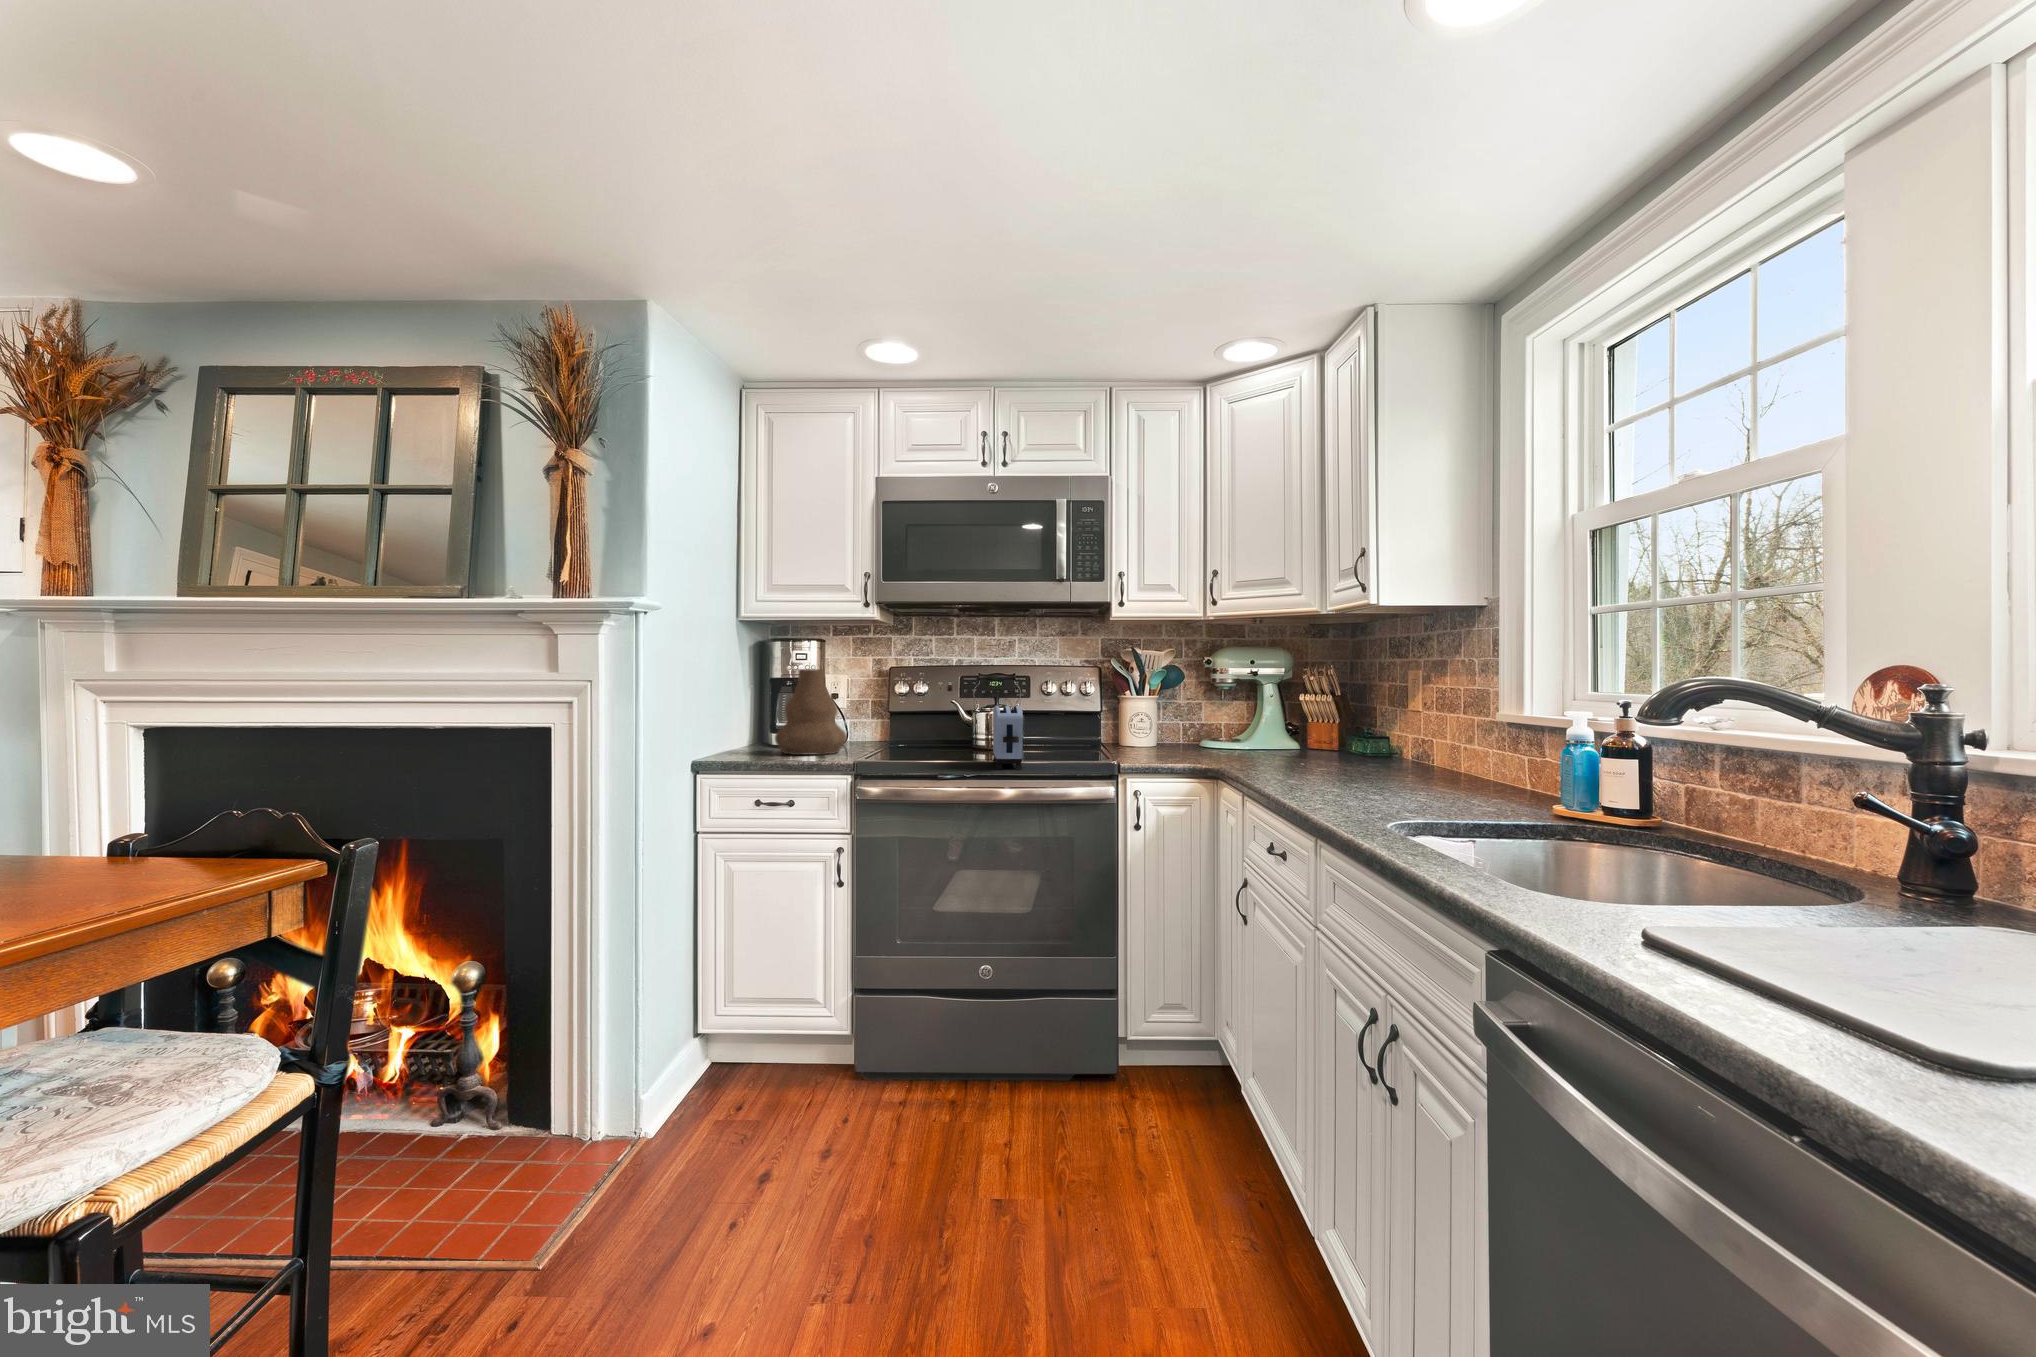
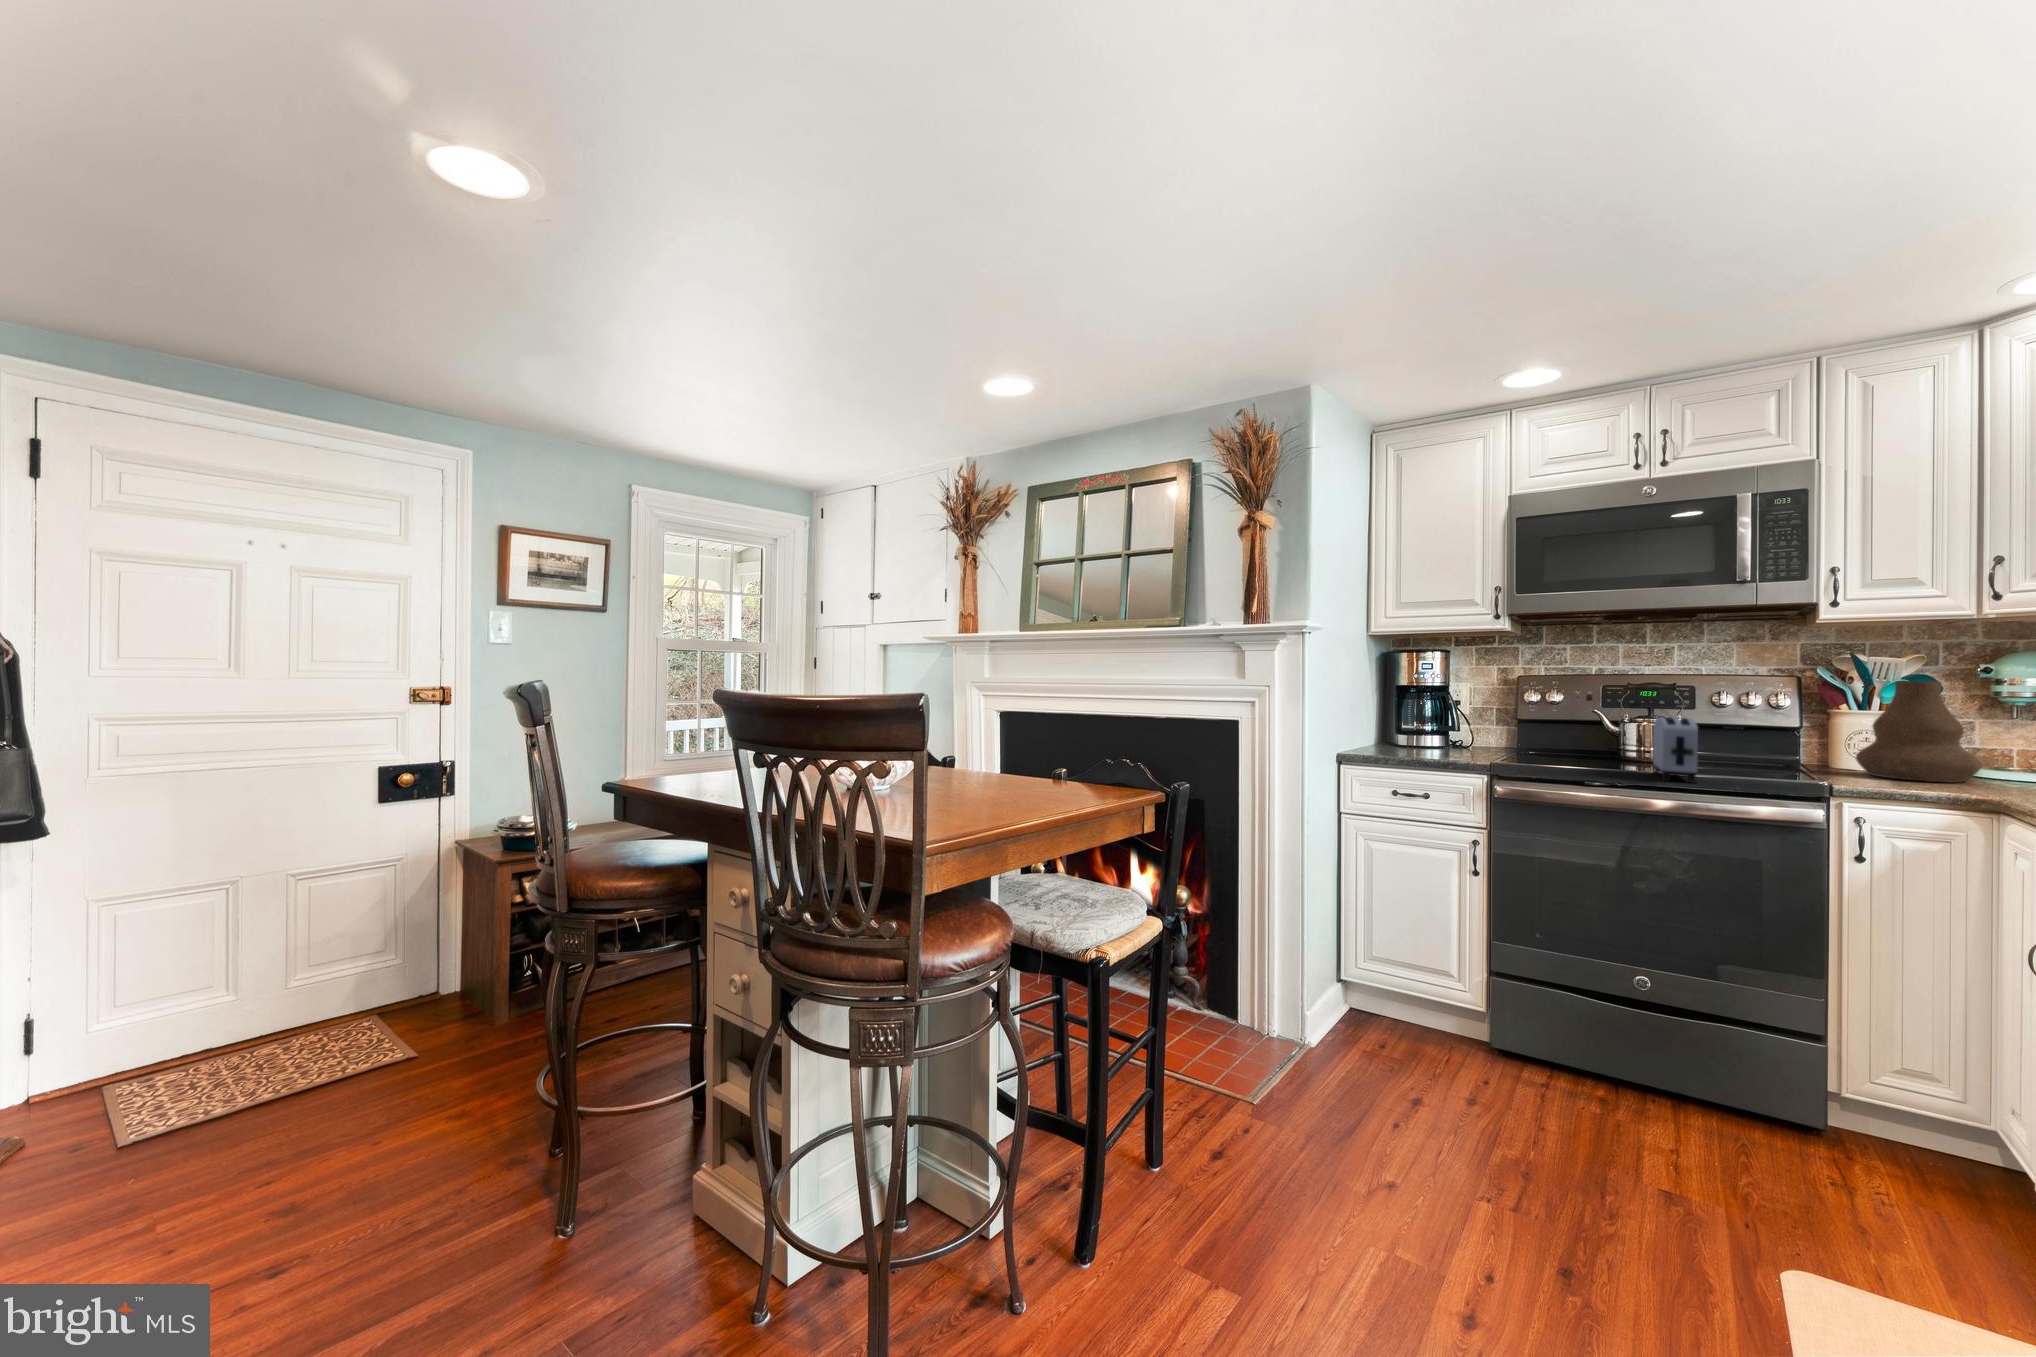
vase: present [775,669,847,755] -> present [1856,681,1982,783]

